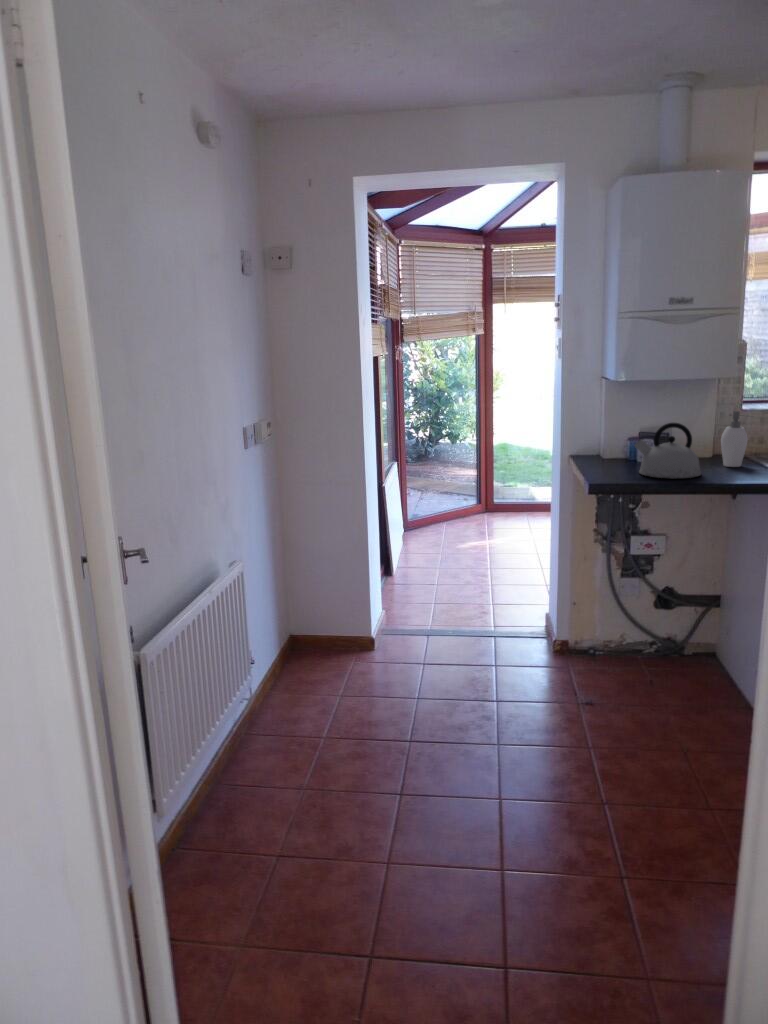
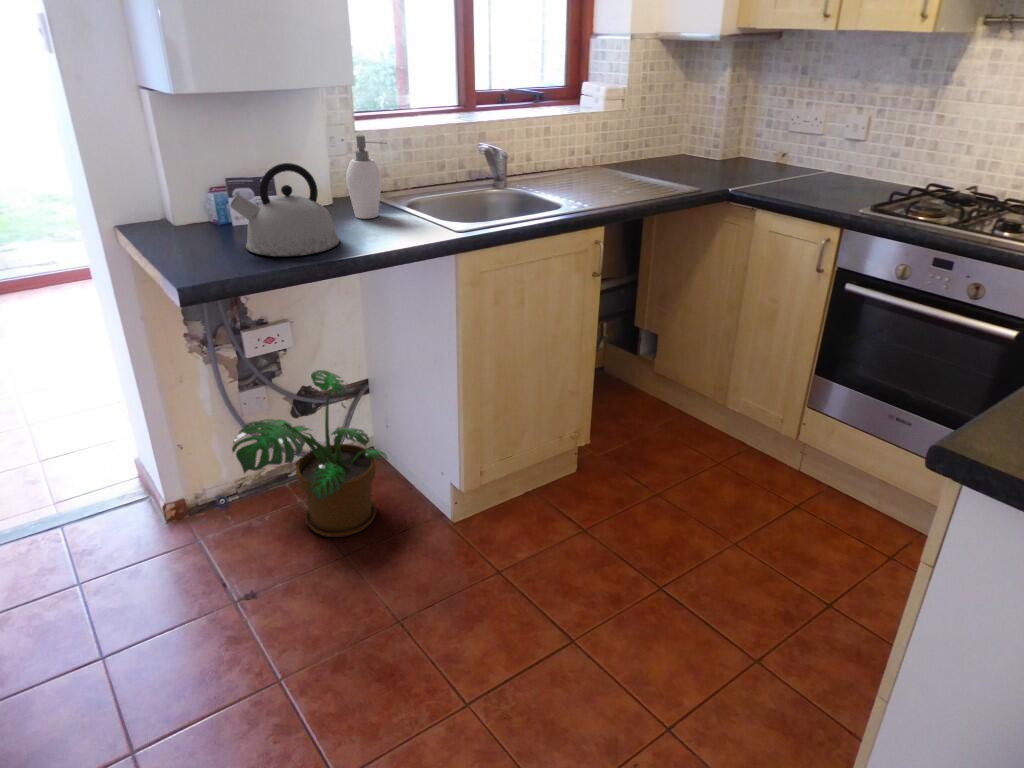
potted plant: none [602,575,717,696] -> present [232,370,388,537]

